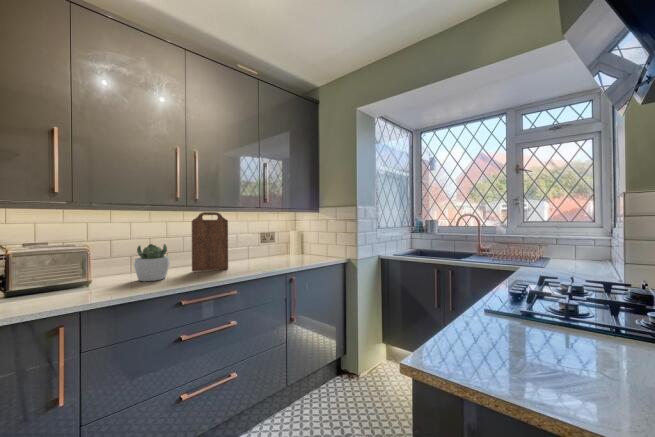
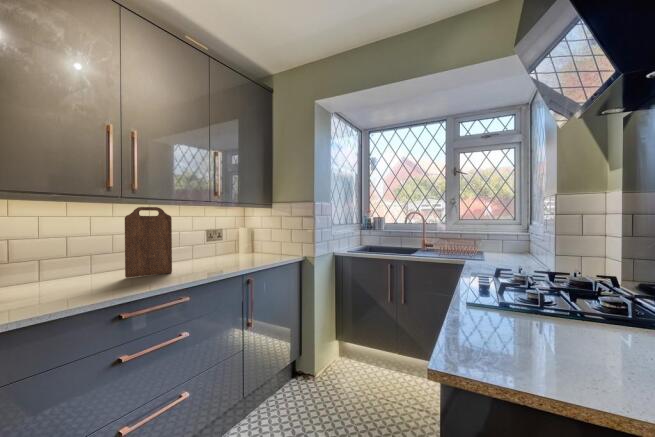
succulent plant: present [134,244,169,281] -> none [44,245,96,294]

